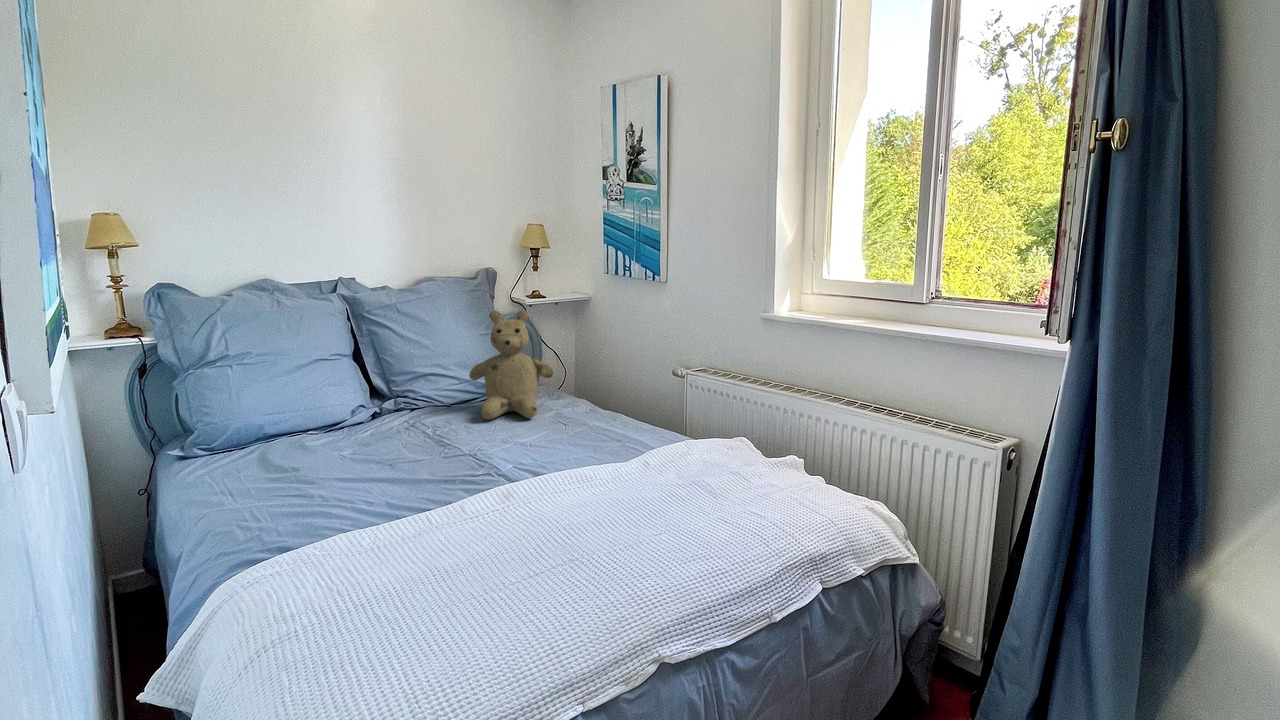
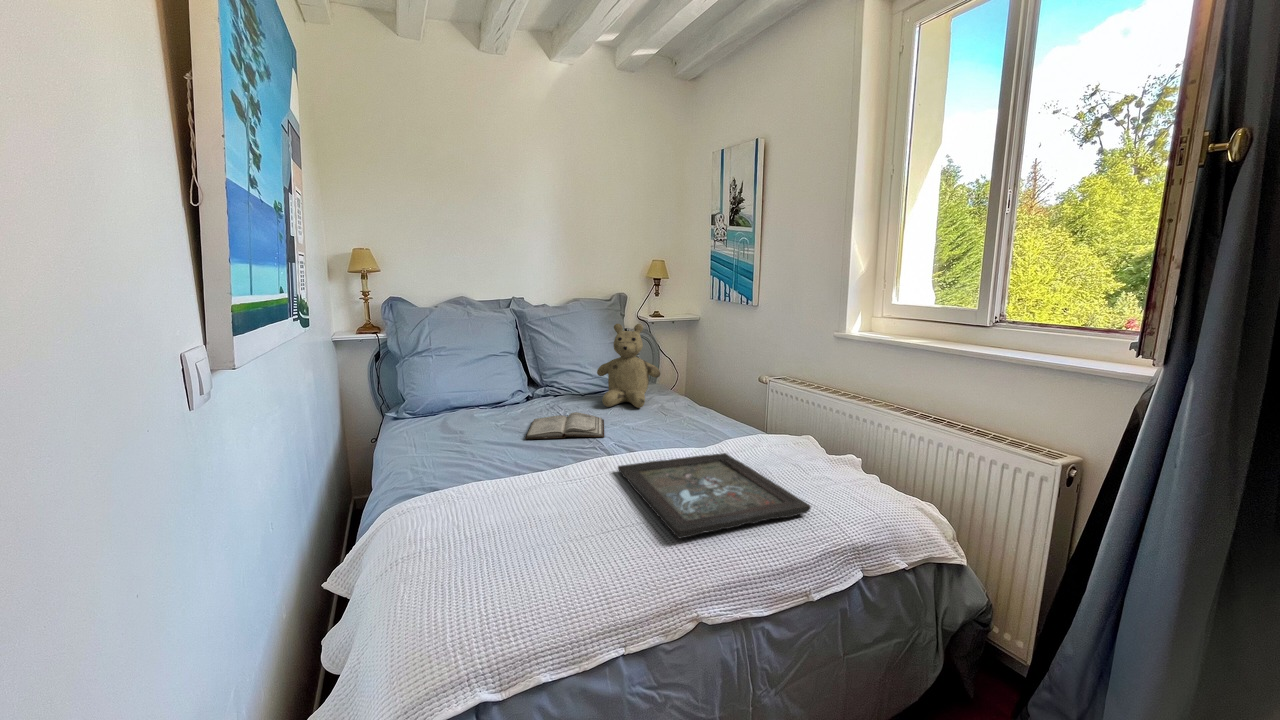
diary: none [388,430,495,471] -> present [525,412,604,439]
tray: none [528,467,763,572] -> present [618,453,811,539]

